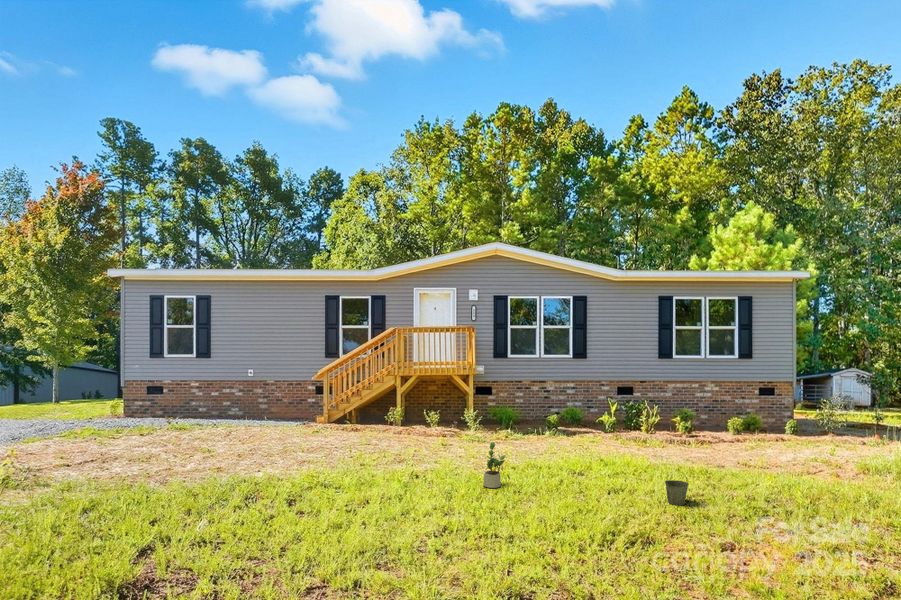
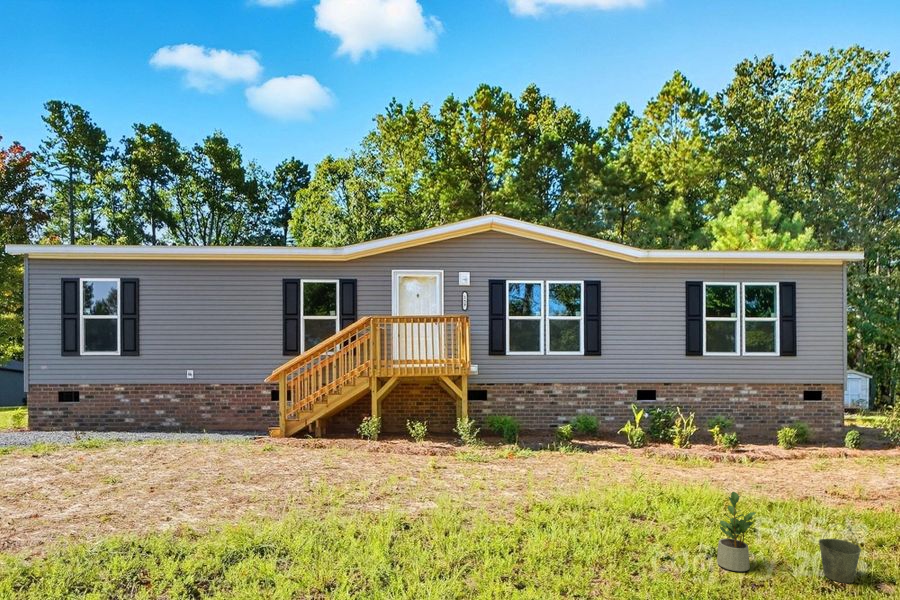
potted plant: present [483,442,506,488] -> present [717,492,756,571]

